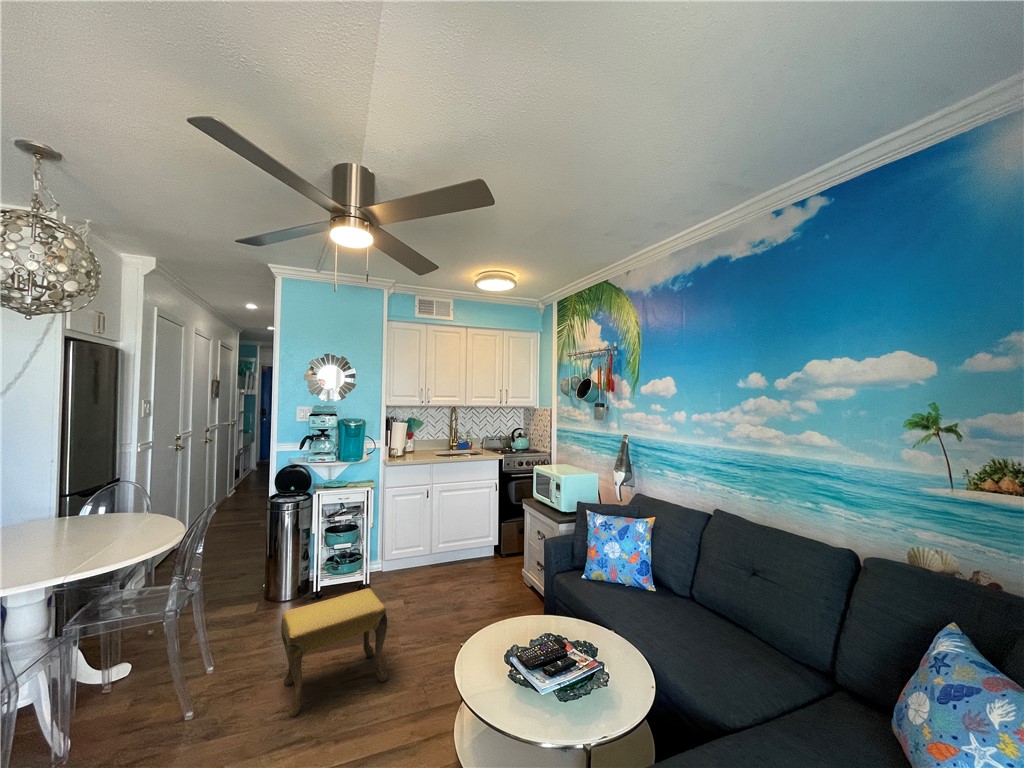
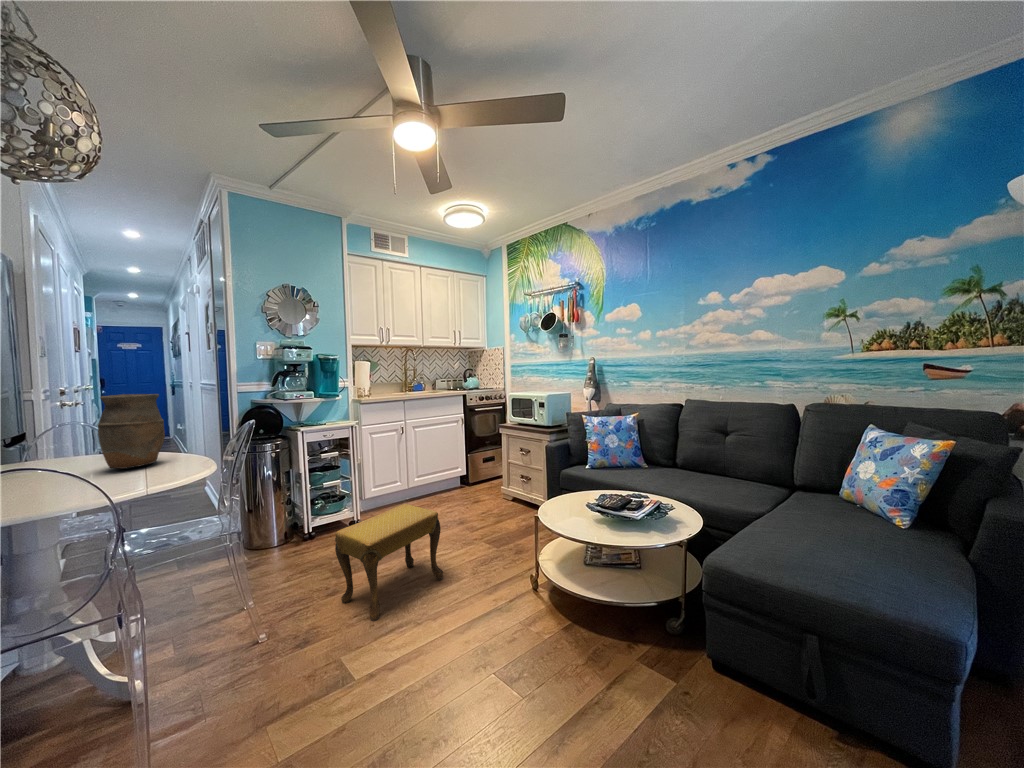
vase: none [98,470,151,535] -> present [98,394,165,469]

